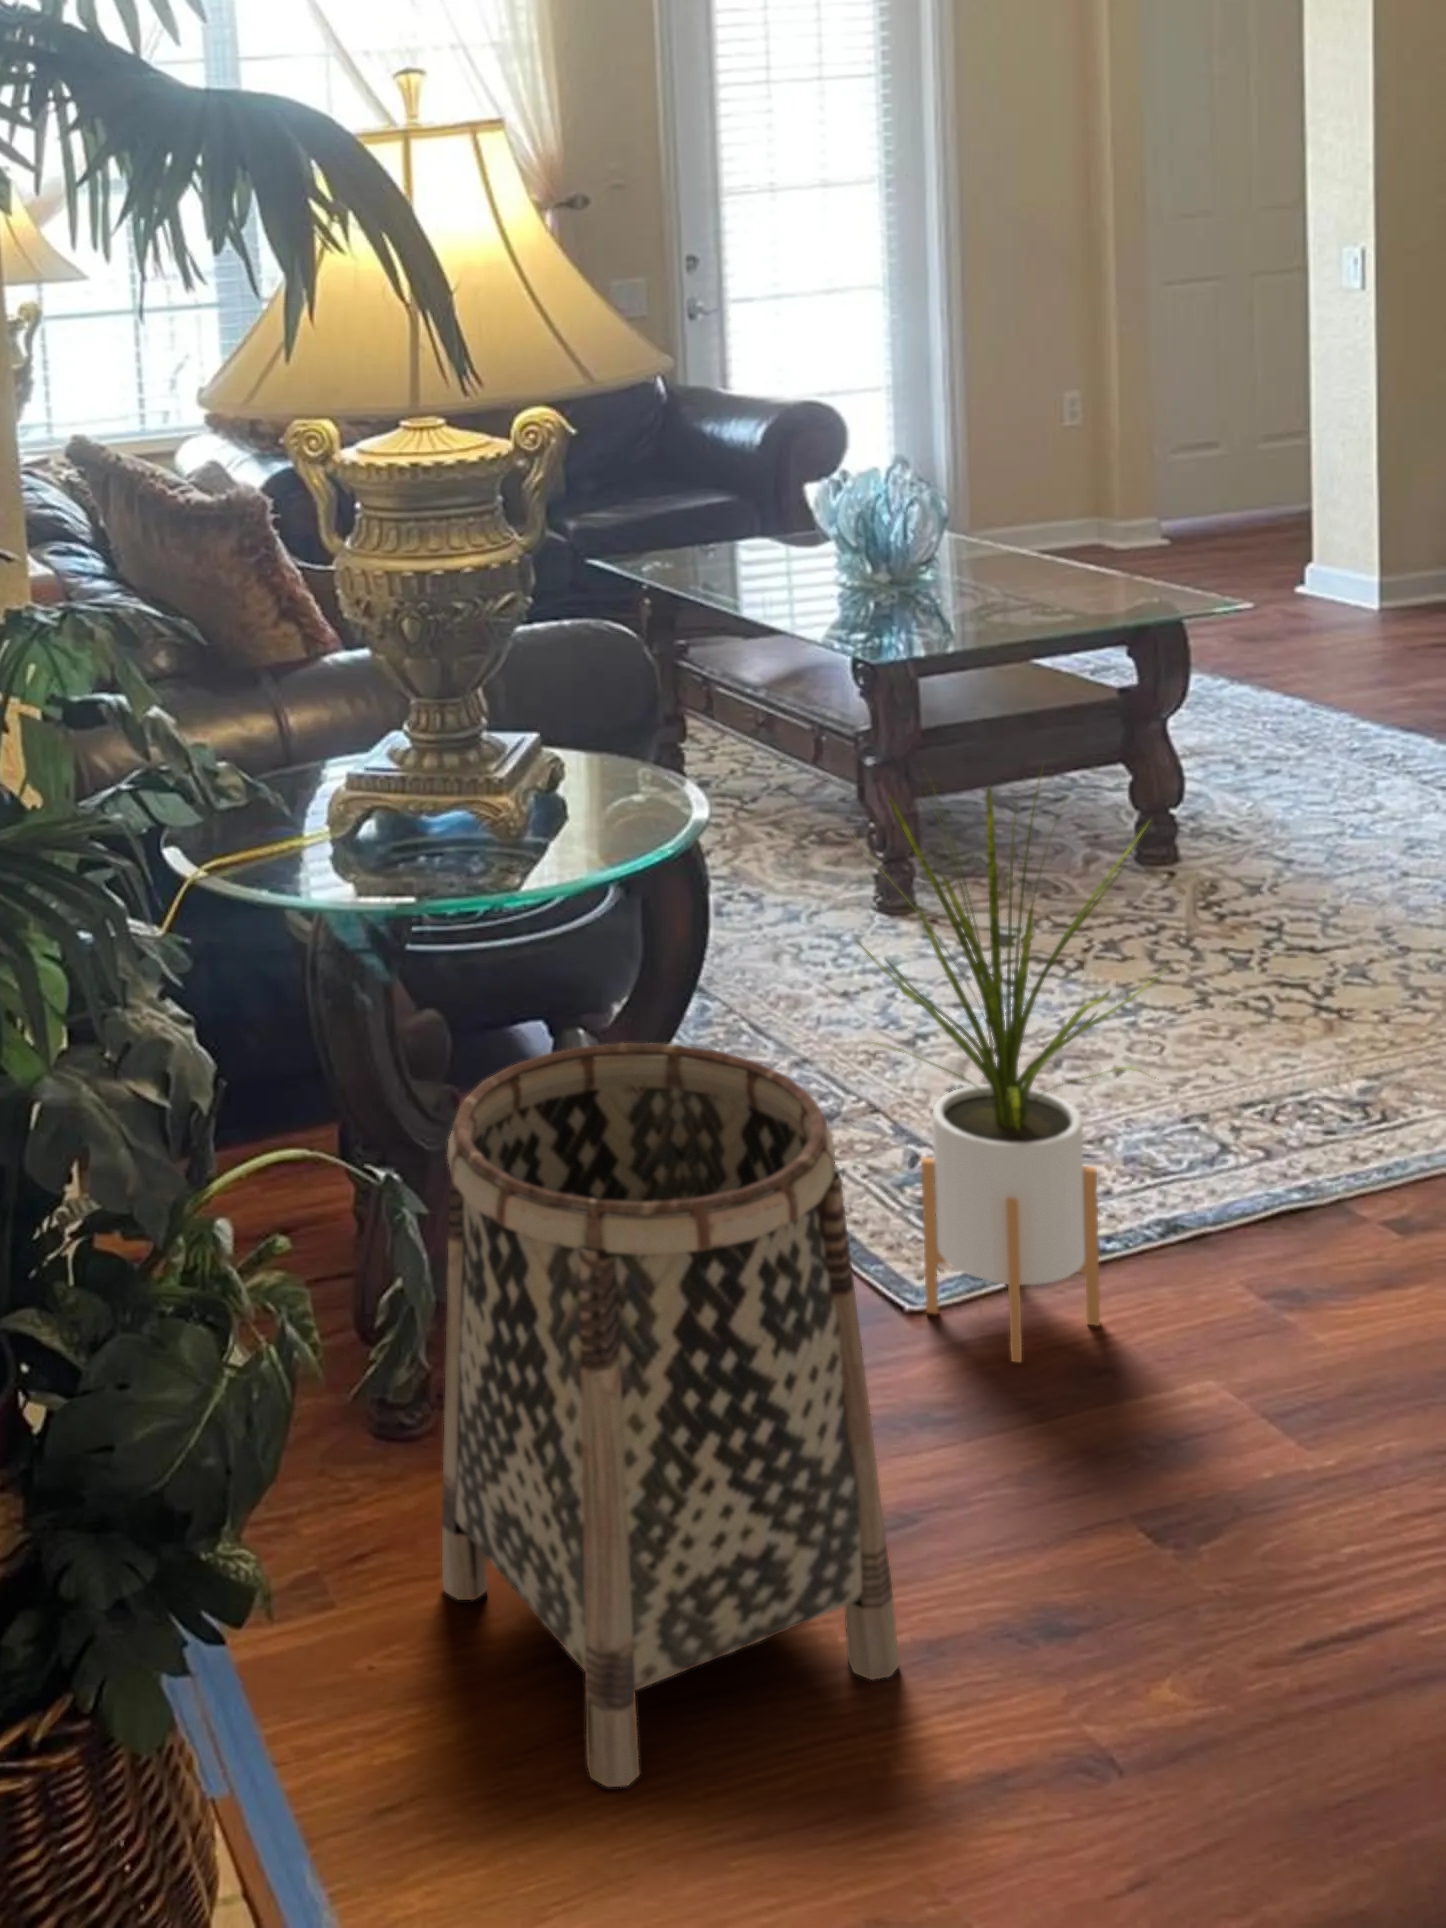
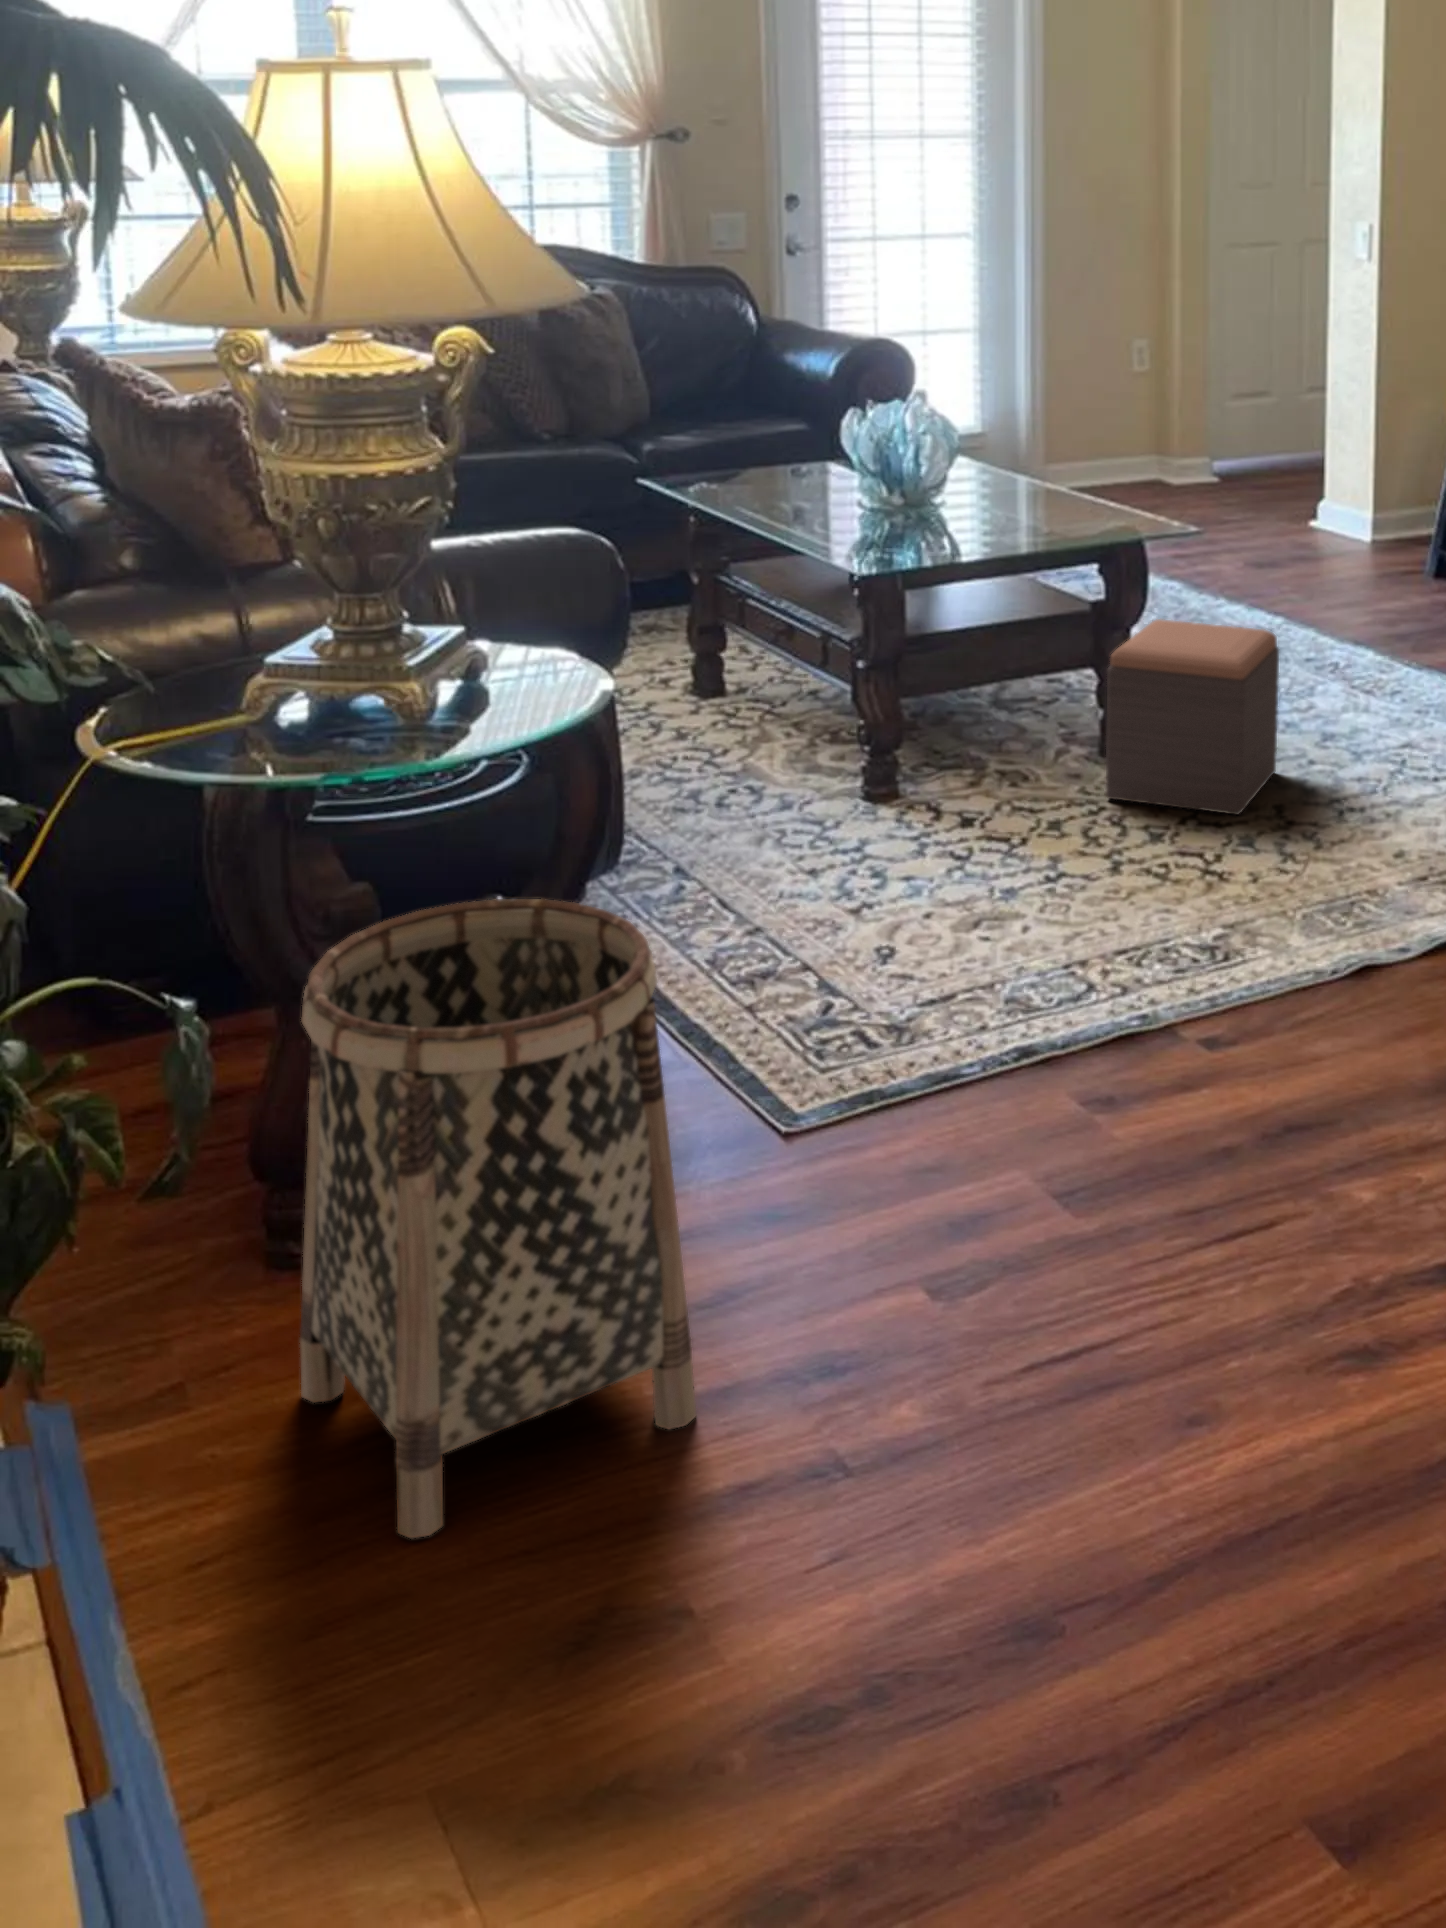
footstool: none [1161,708,1366,938] -> present [1106,619,1279,815]
house plant: present [859,788,1162,1362] -> none [743,654,1012,1169]

